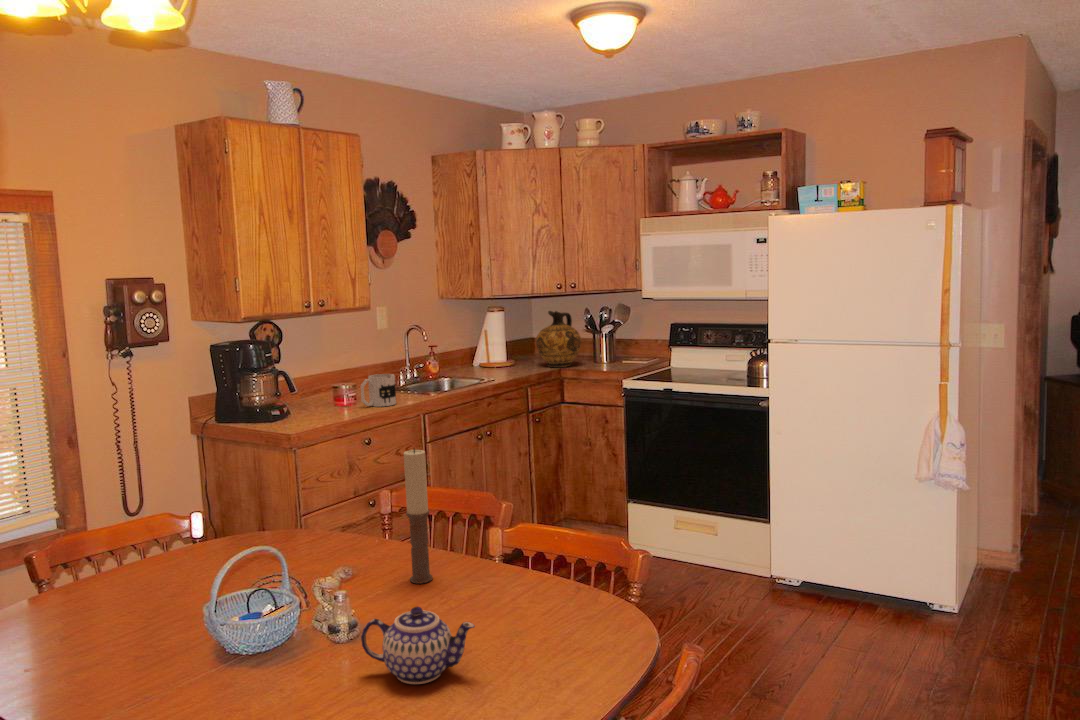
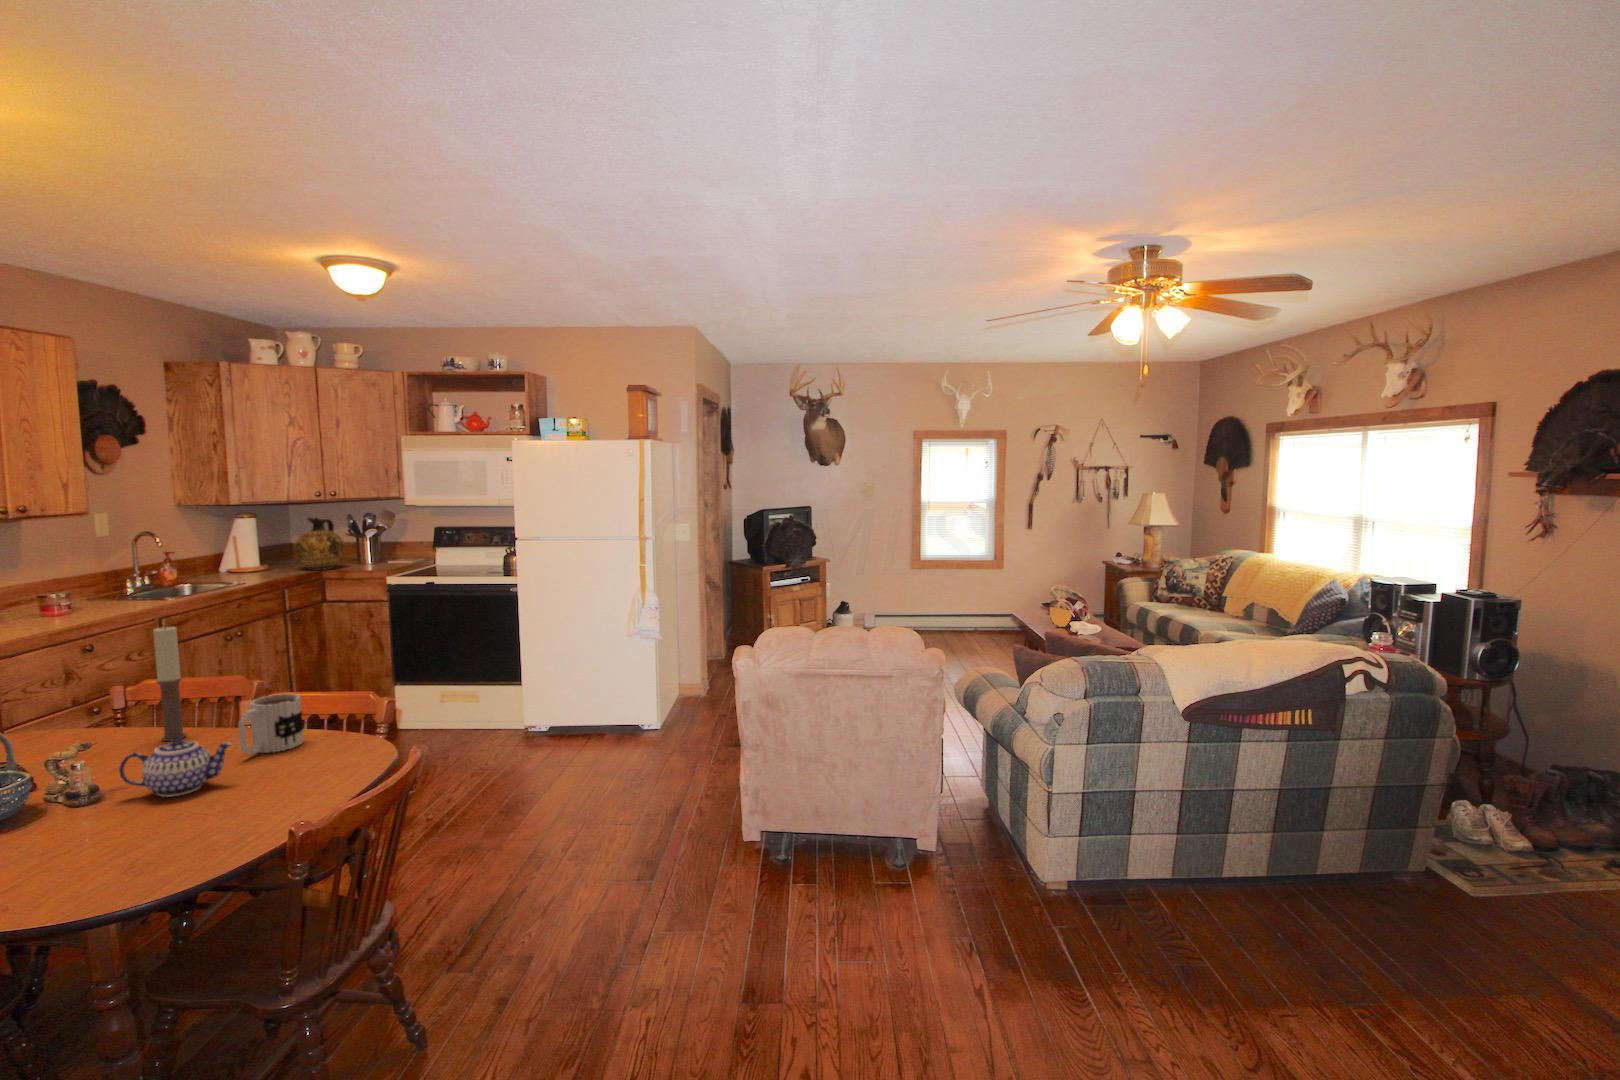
mug: present [360,374,396,407] -> present [239,693,304,755]

